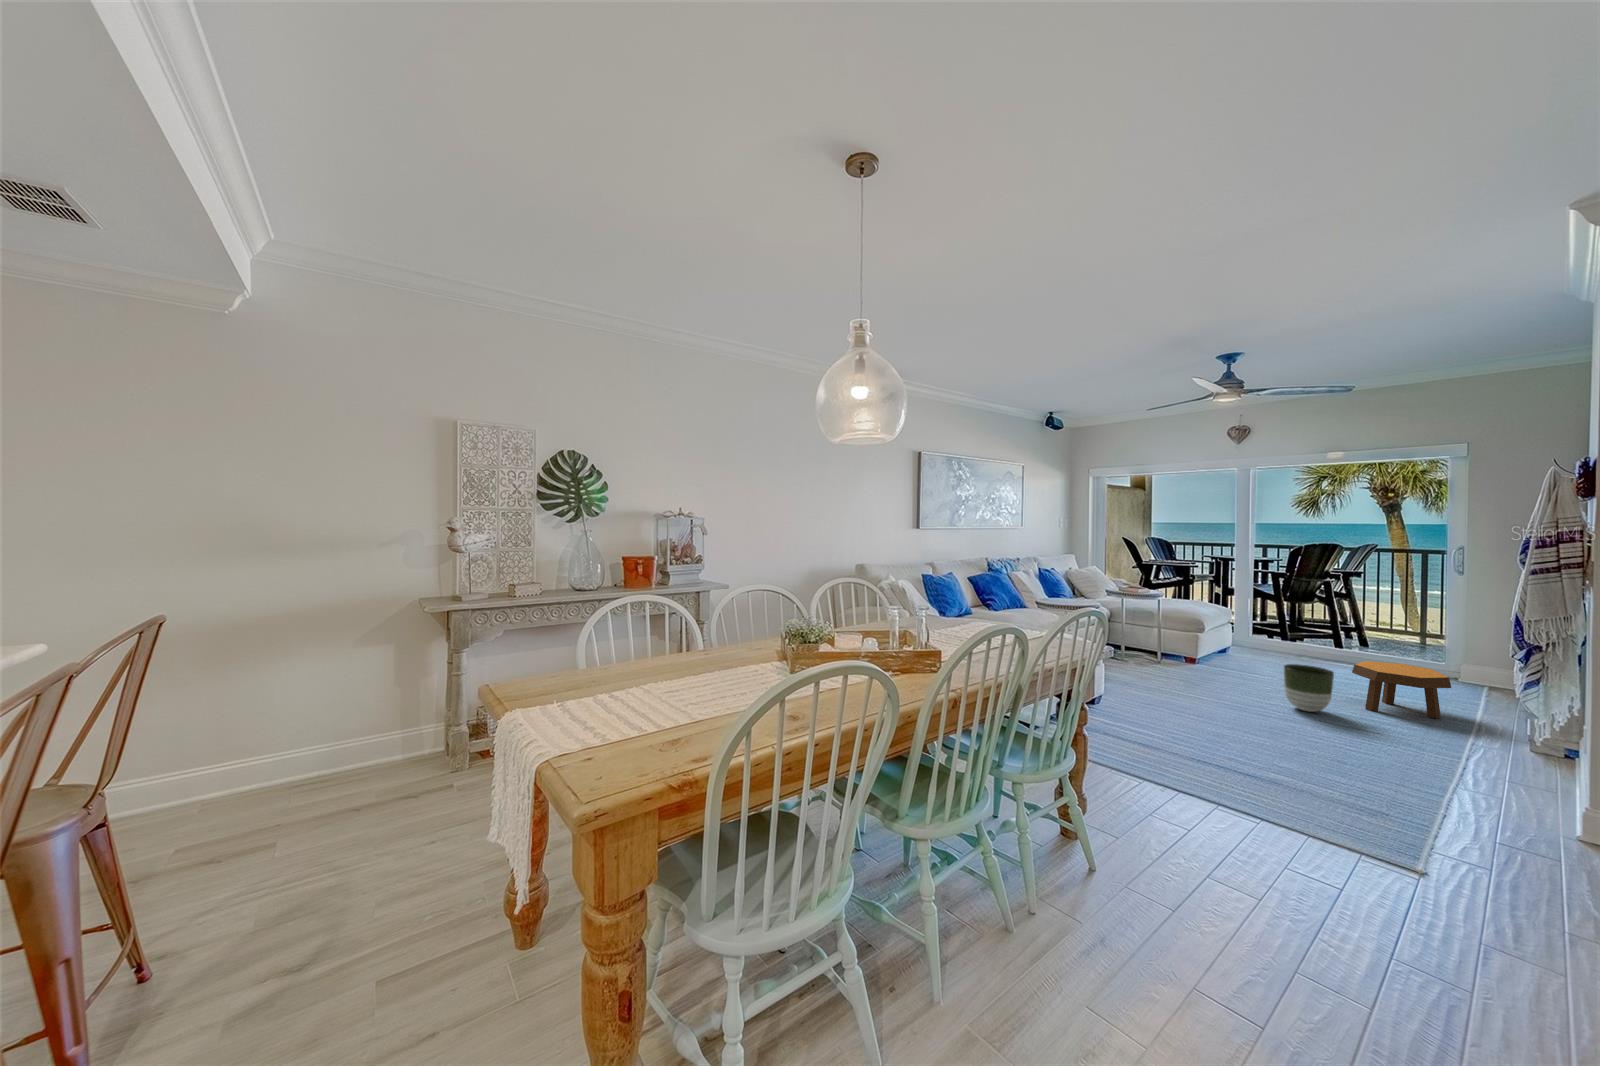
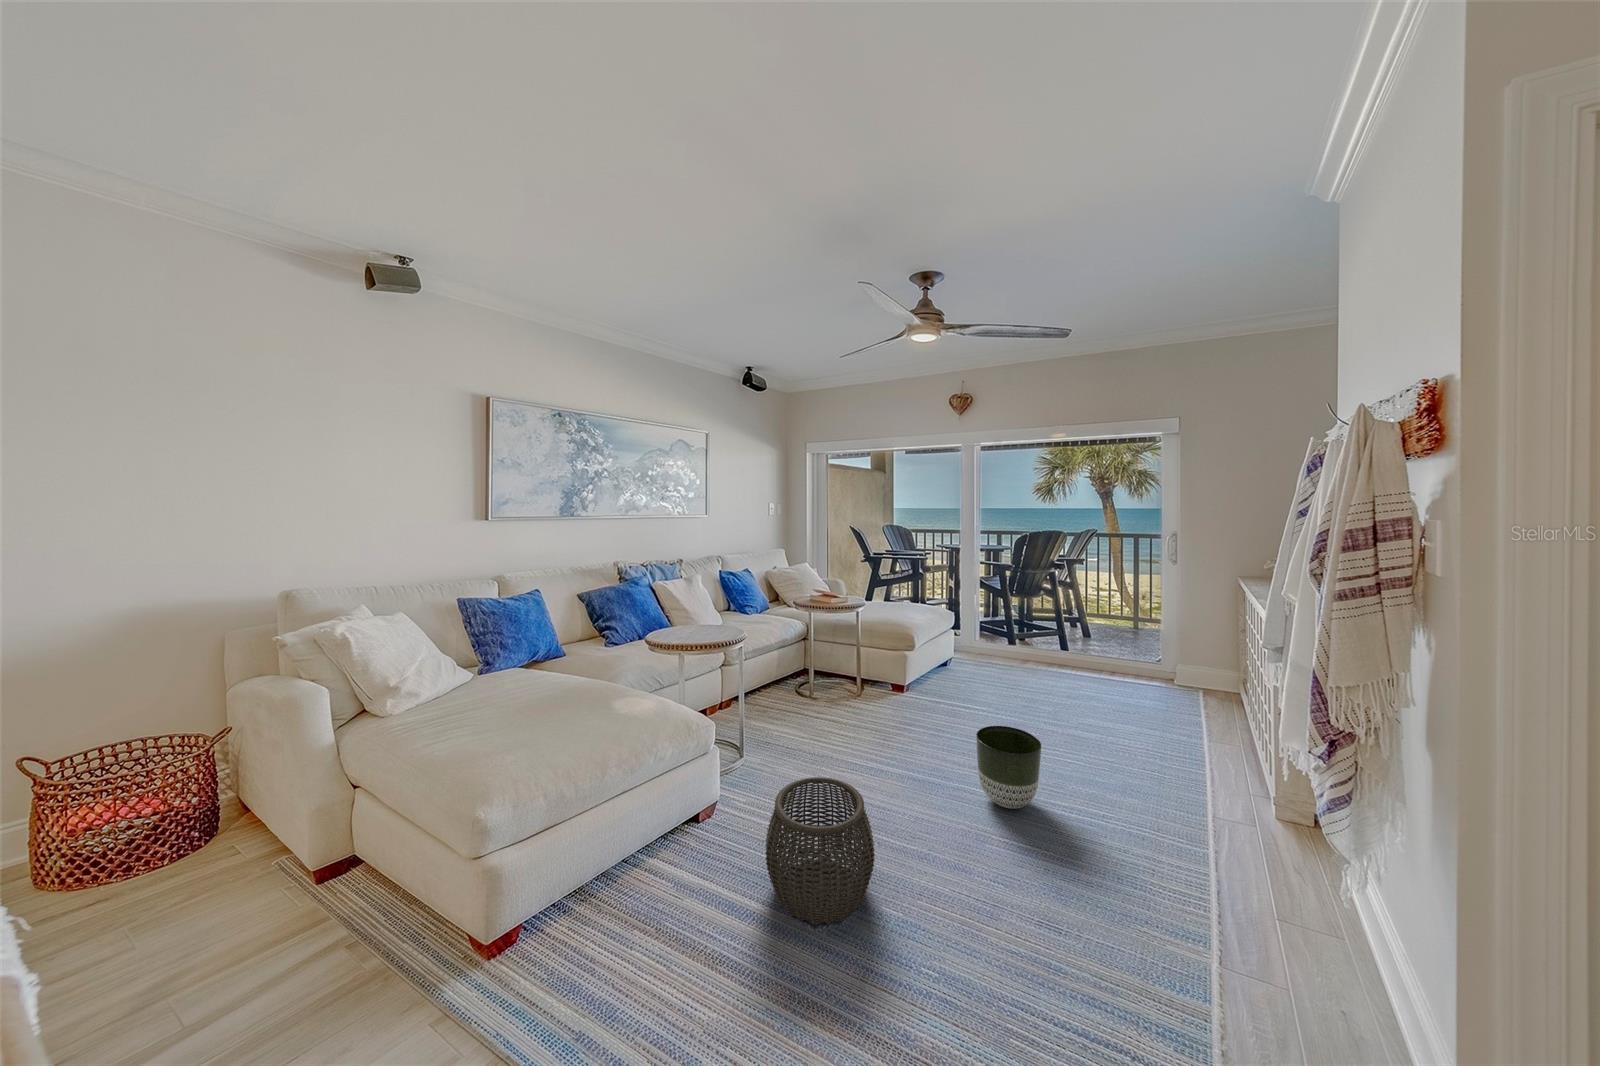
footstool: present [1352,661,1451,719] -> none [1067,702,1191,798]
woven basket: none [1164,669,1234,731] -> present [766,777,875,925]

